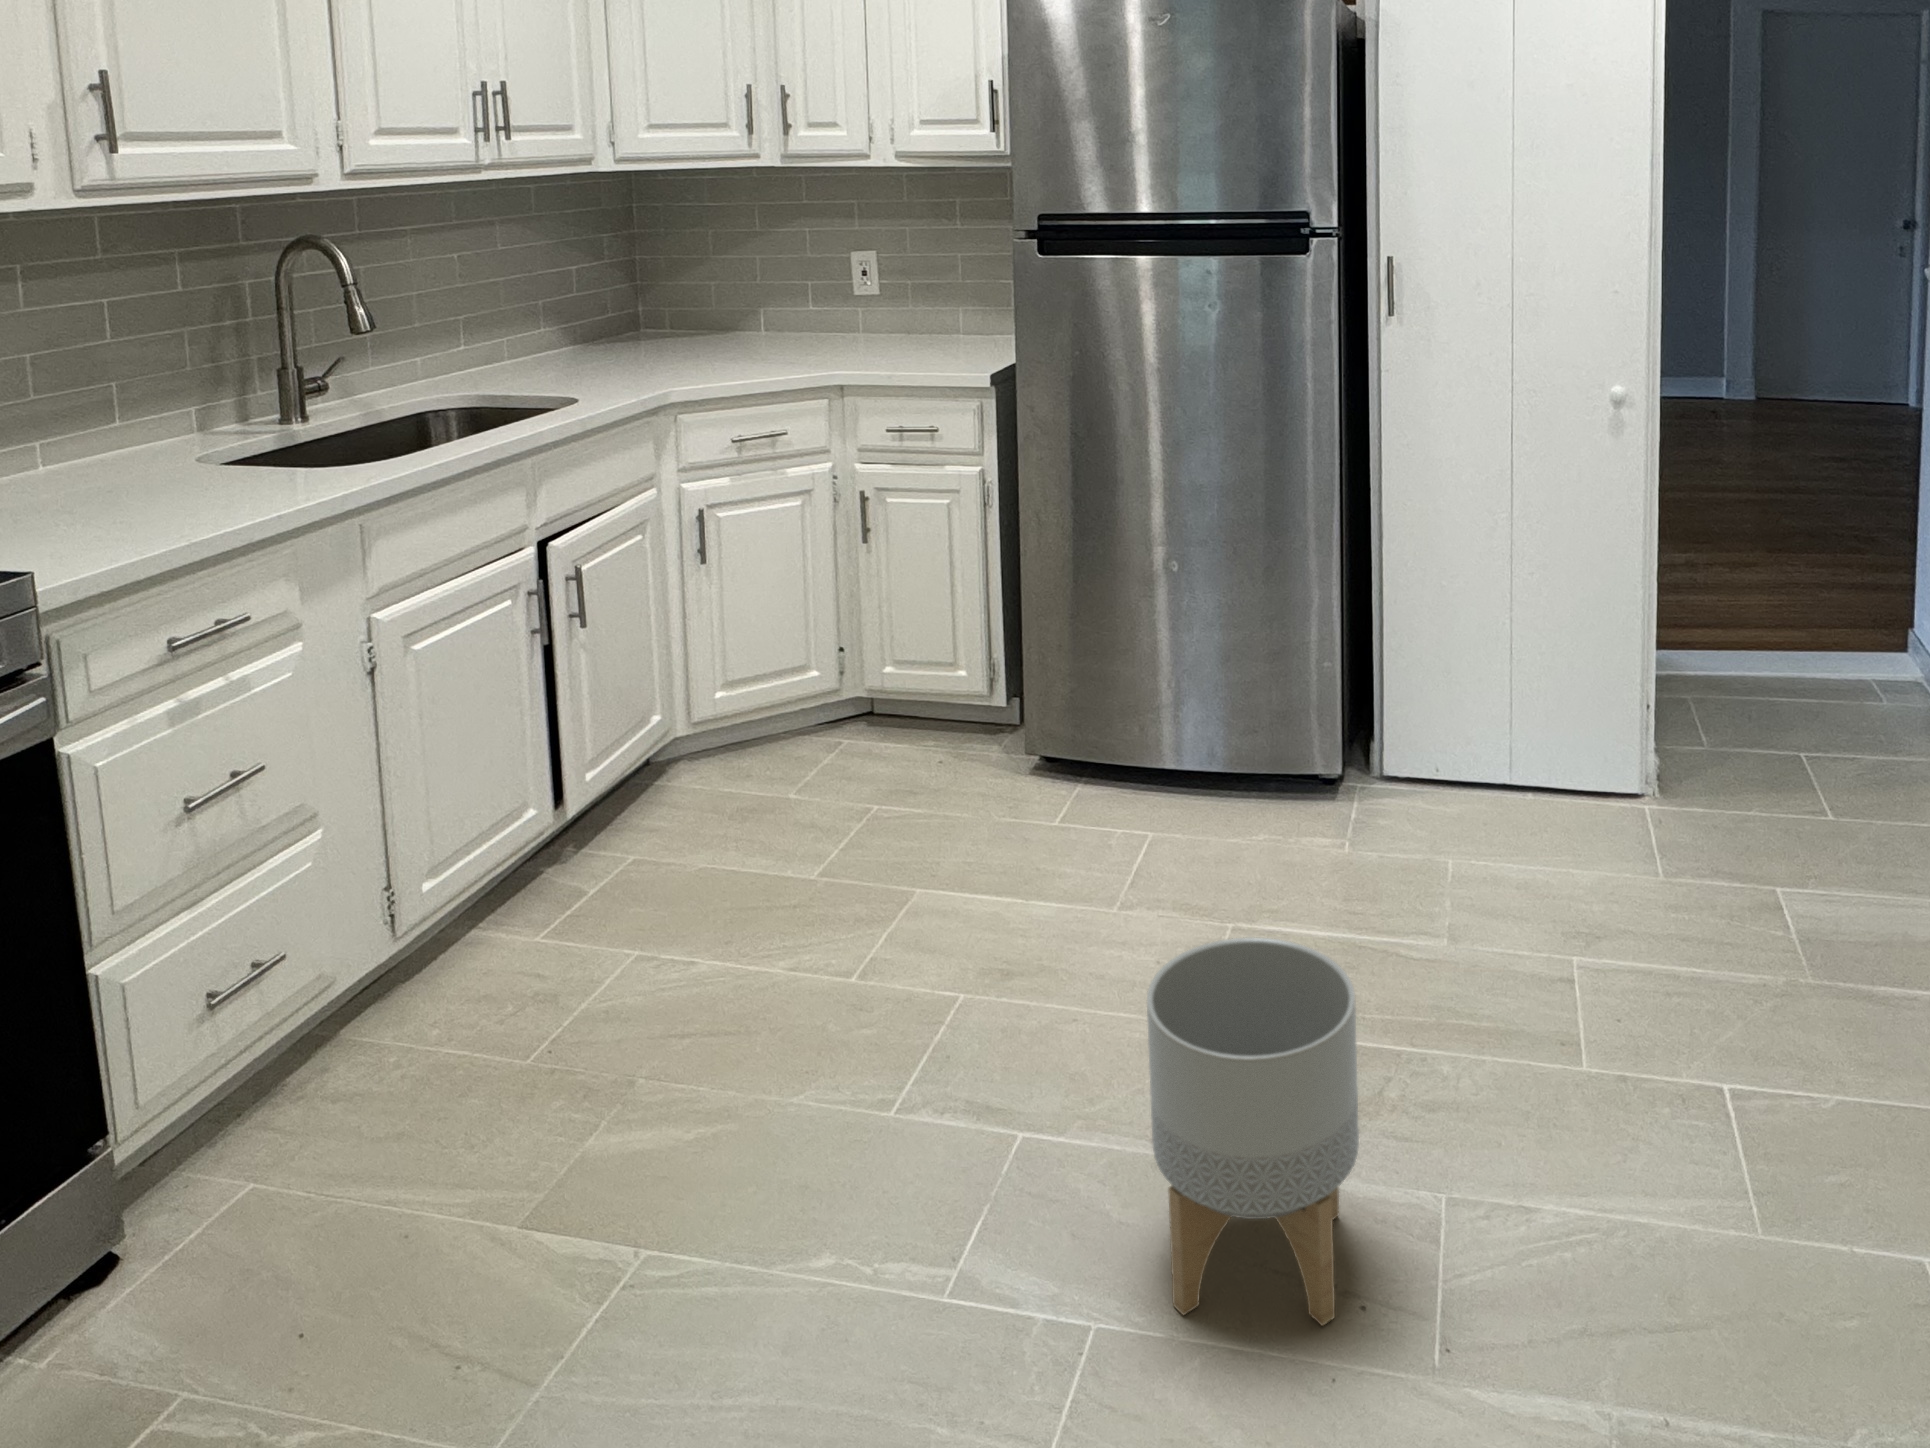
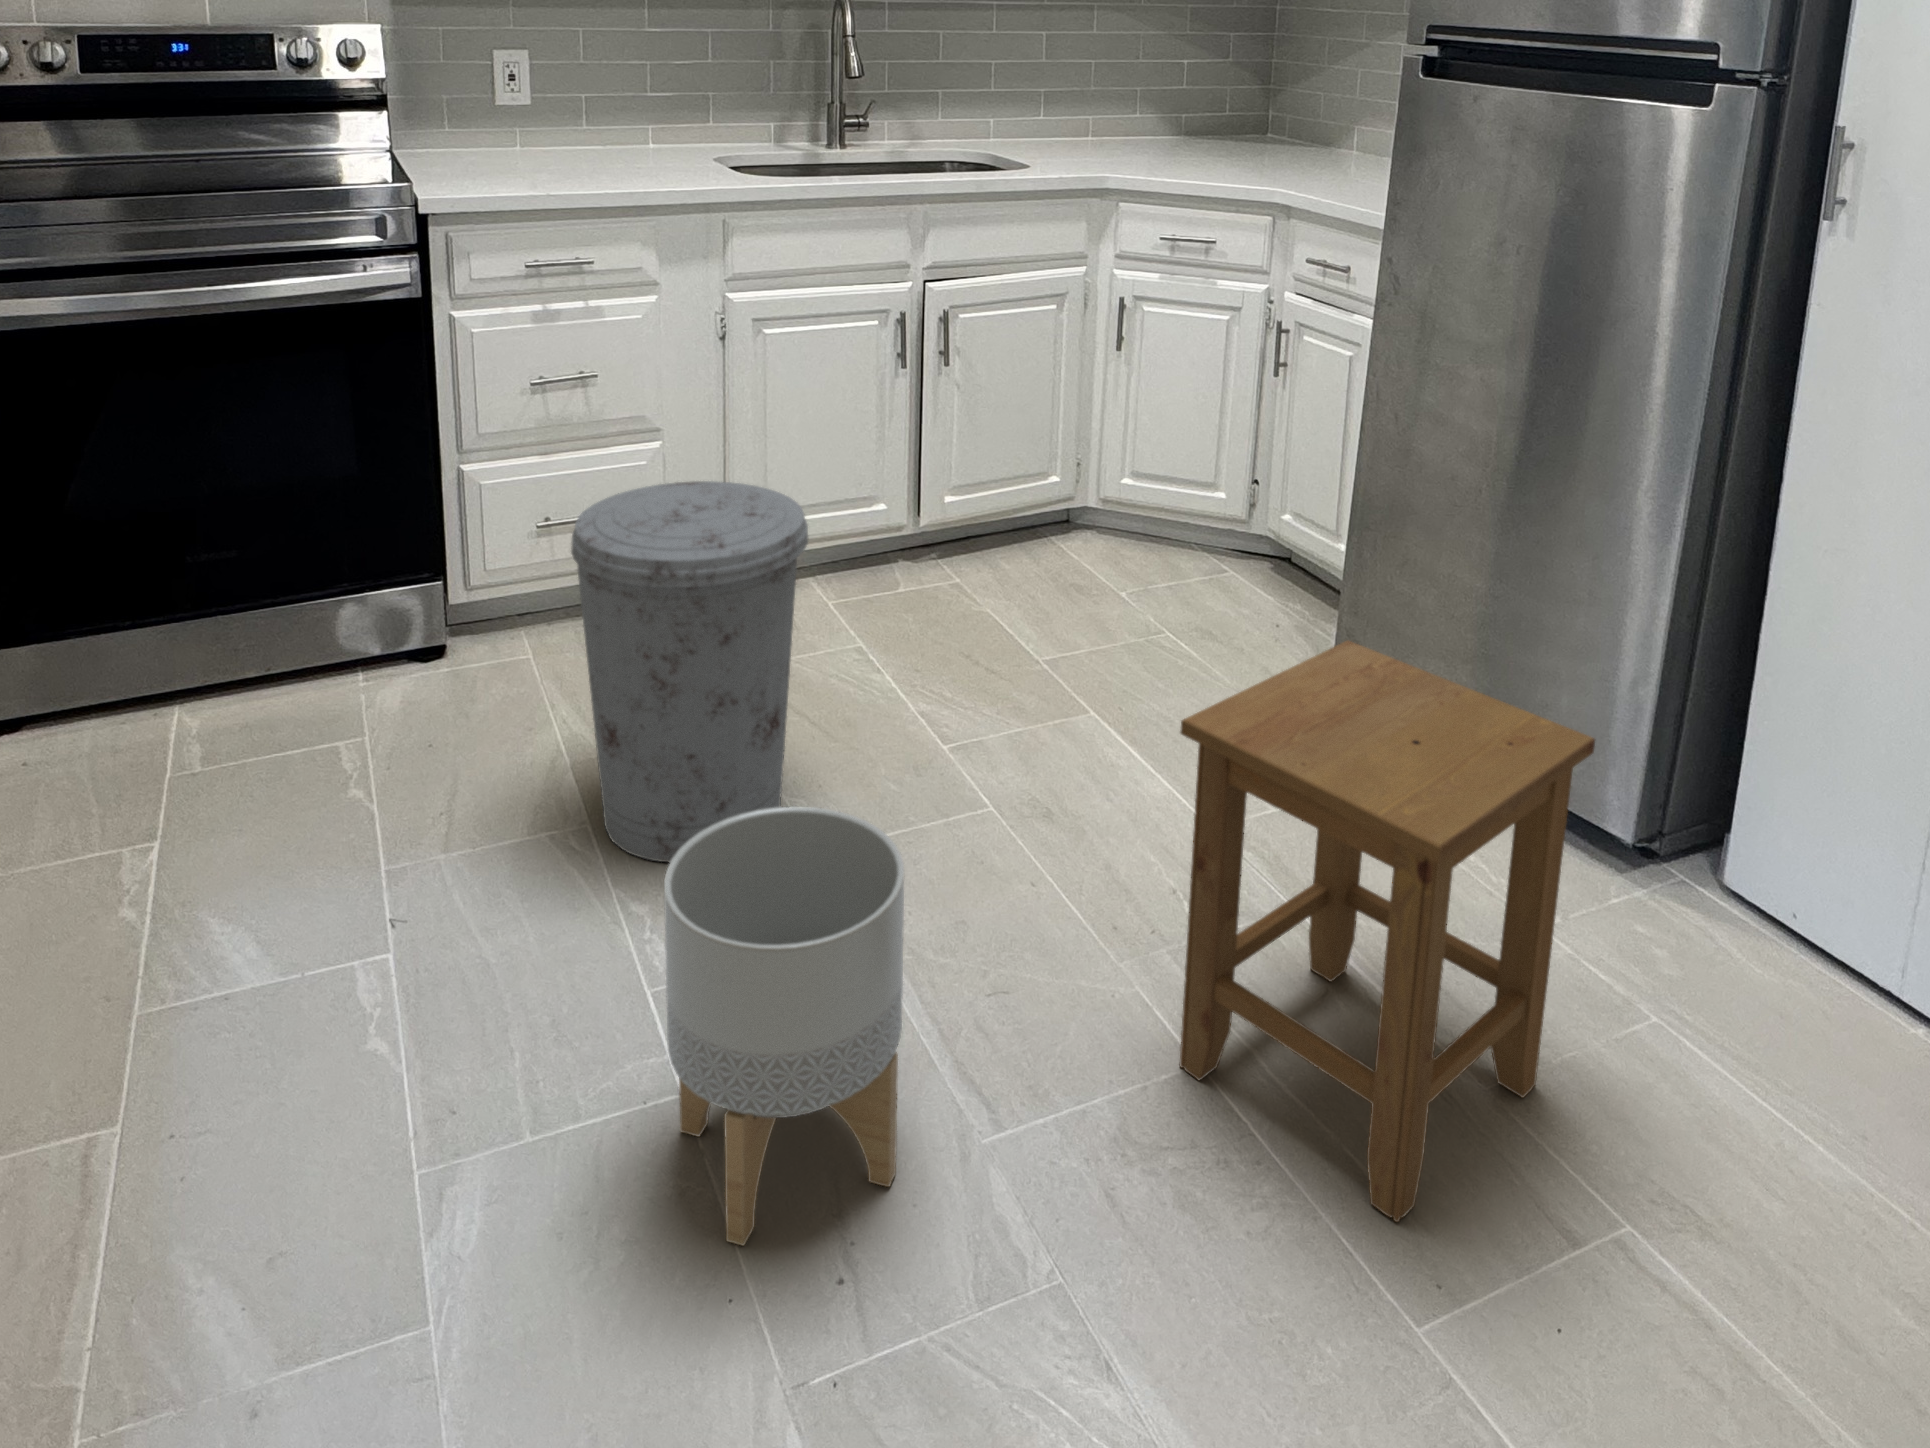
stool: none [1287,662,1541,1033] -> present [1180,641,1595,1222]
trash can: none [602,769,872,1234] -> present [571,481,808,863]

